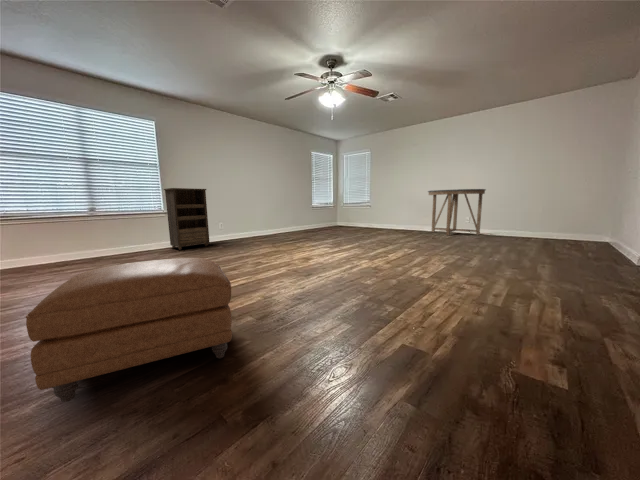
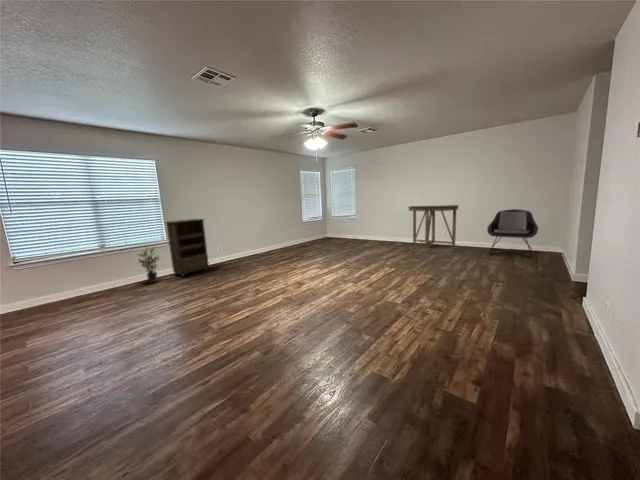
lounge chair: none [521,193,583,246] -> present [487,209,538,258]
potted plant: none [131,214,156,253] -> present [139,248,159,282]
ottoman: present [26,258,232,402] -> none [120,311,250,430]

